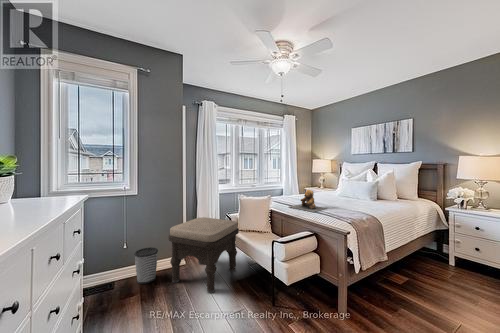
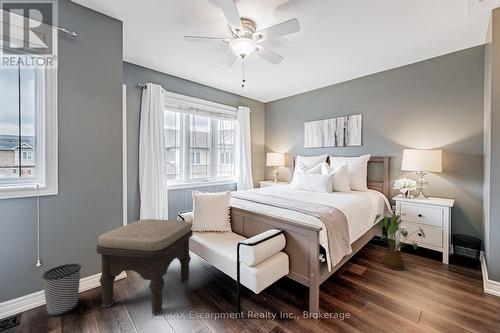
teddy bear: present [290,190,326,212] -> none [250,182,291,206]
house plant: none [420,225,480,285] -> present [374,214,425,270]

